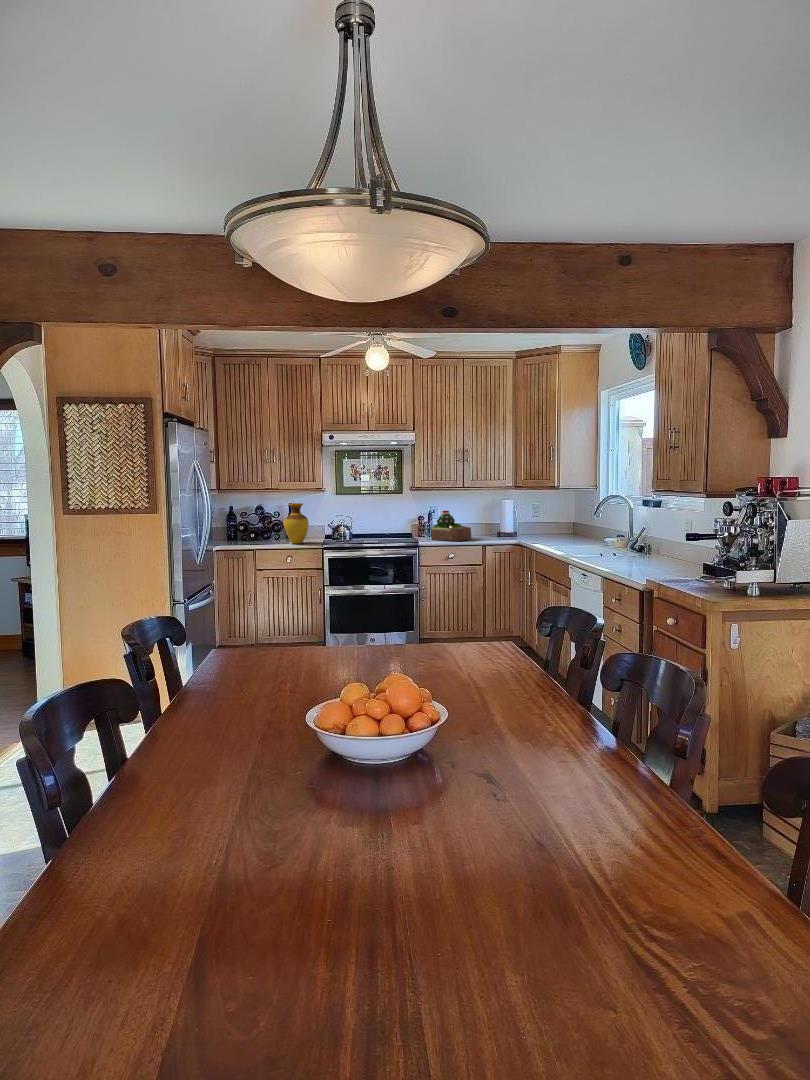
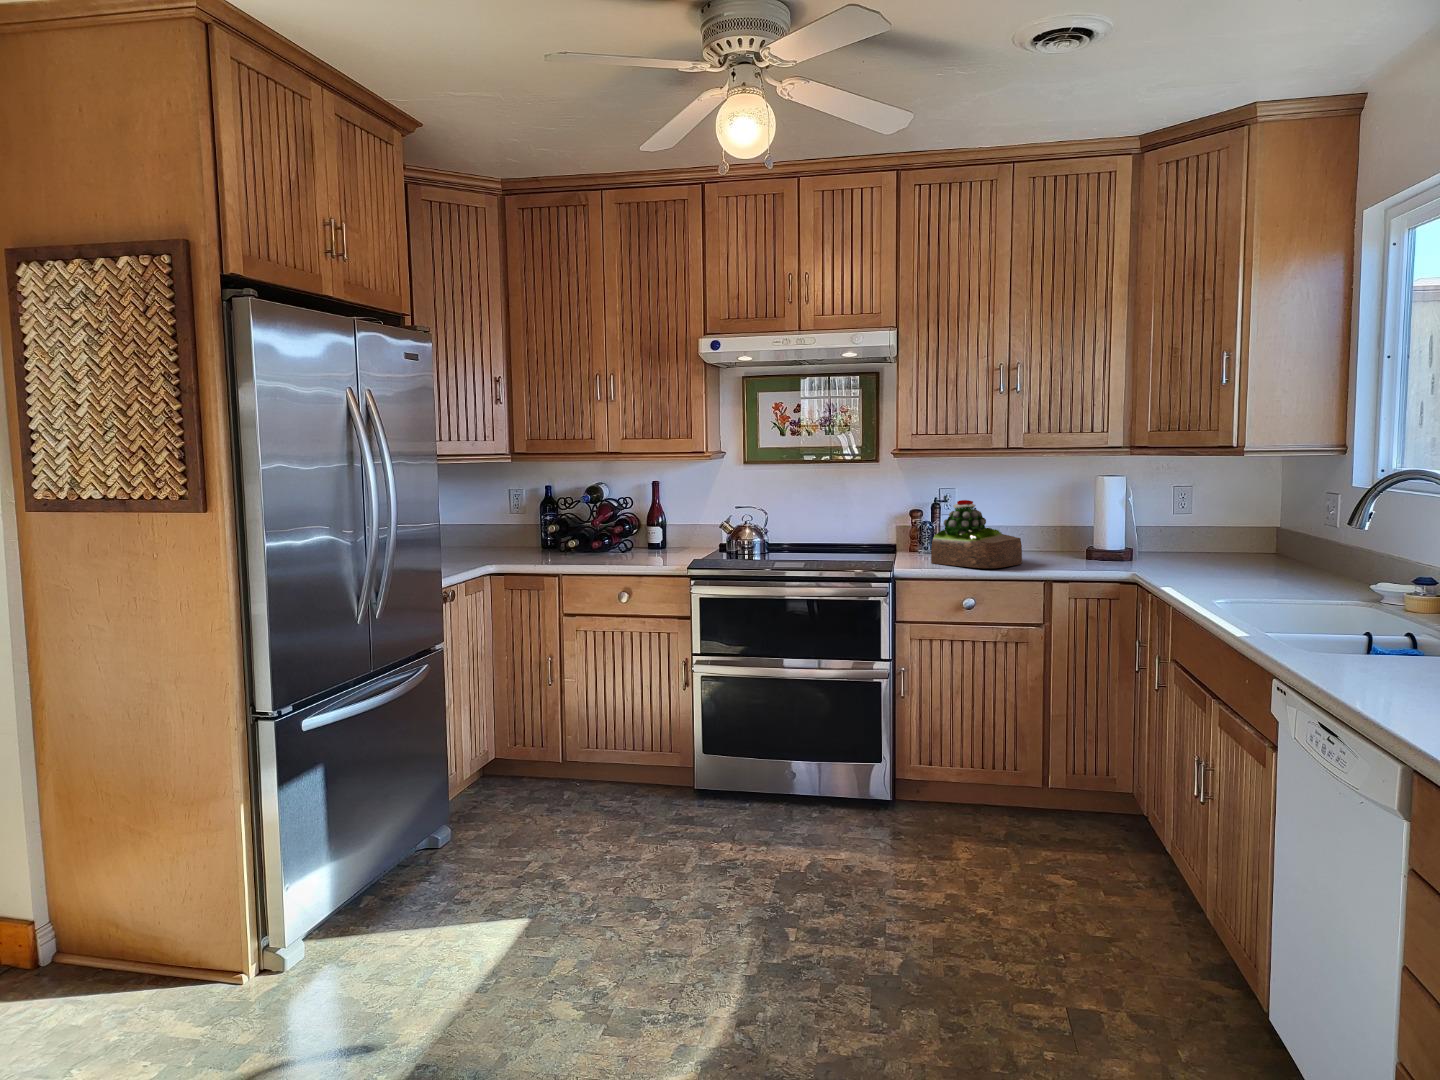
vase: present [284,503,309,544] -> none [620,482,669,564]

